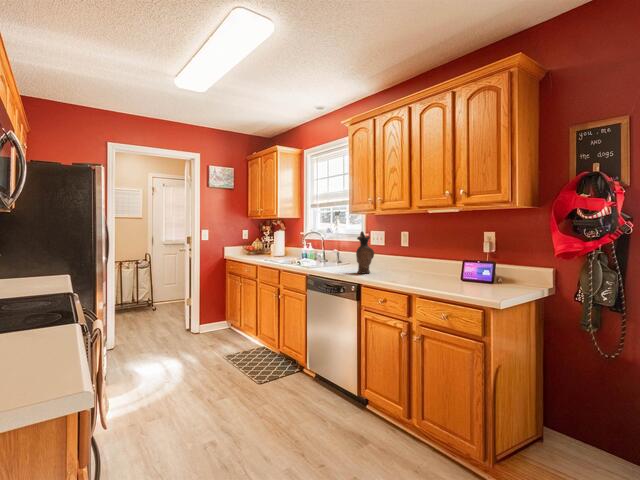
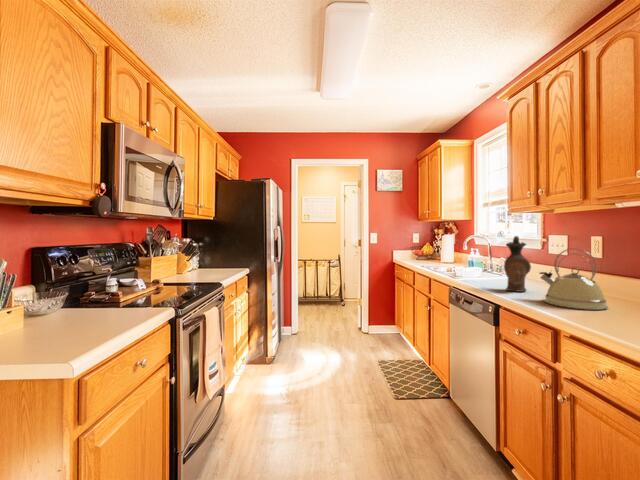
kettle: none [385,239,424,280] -> present [540,248,608,310]

